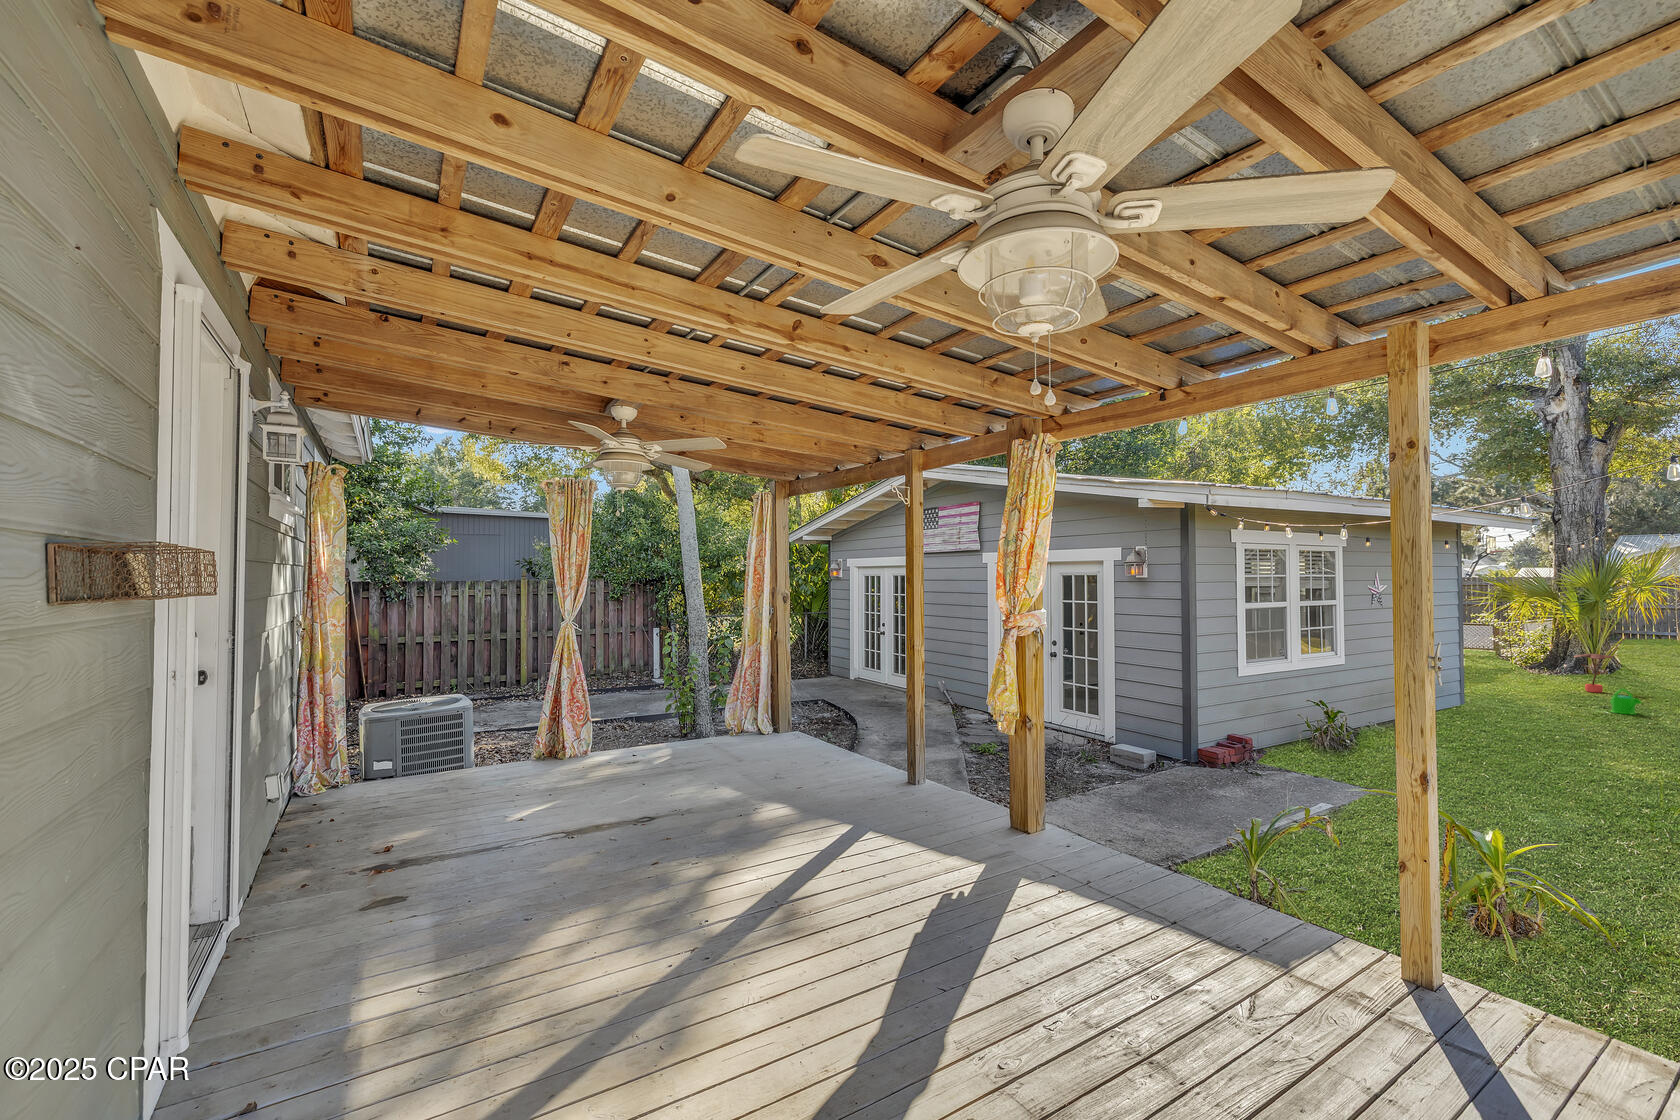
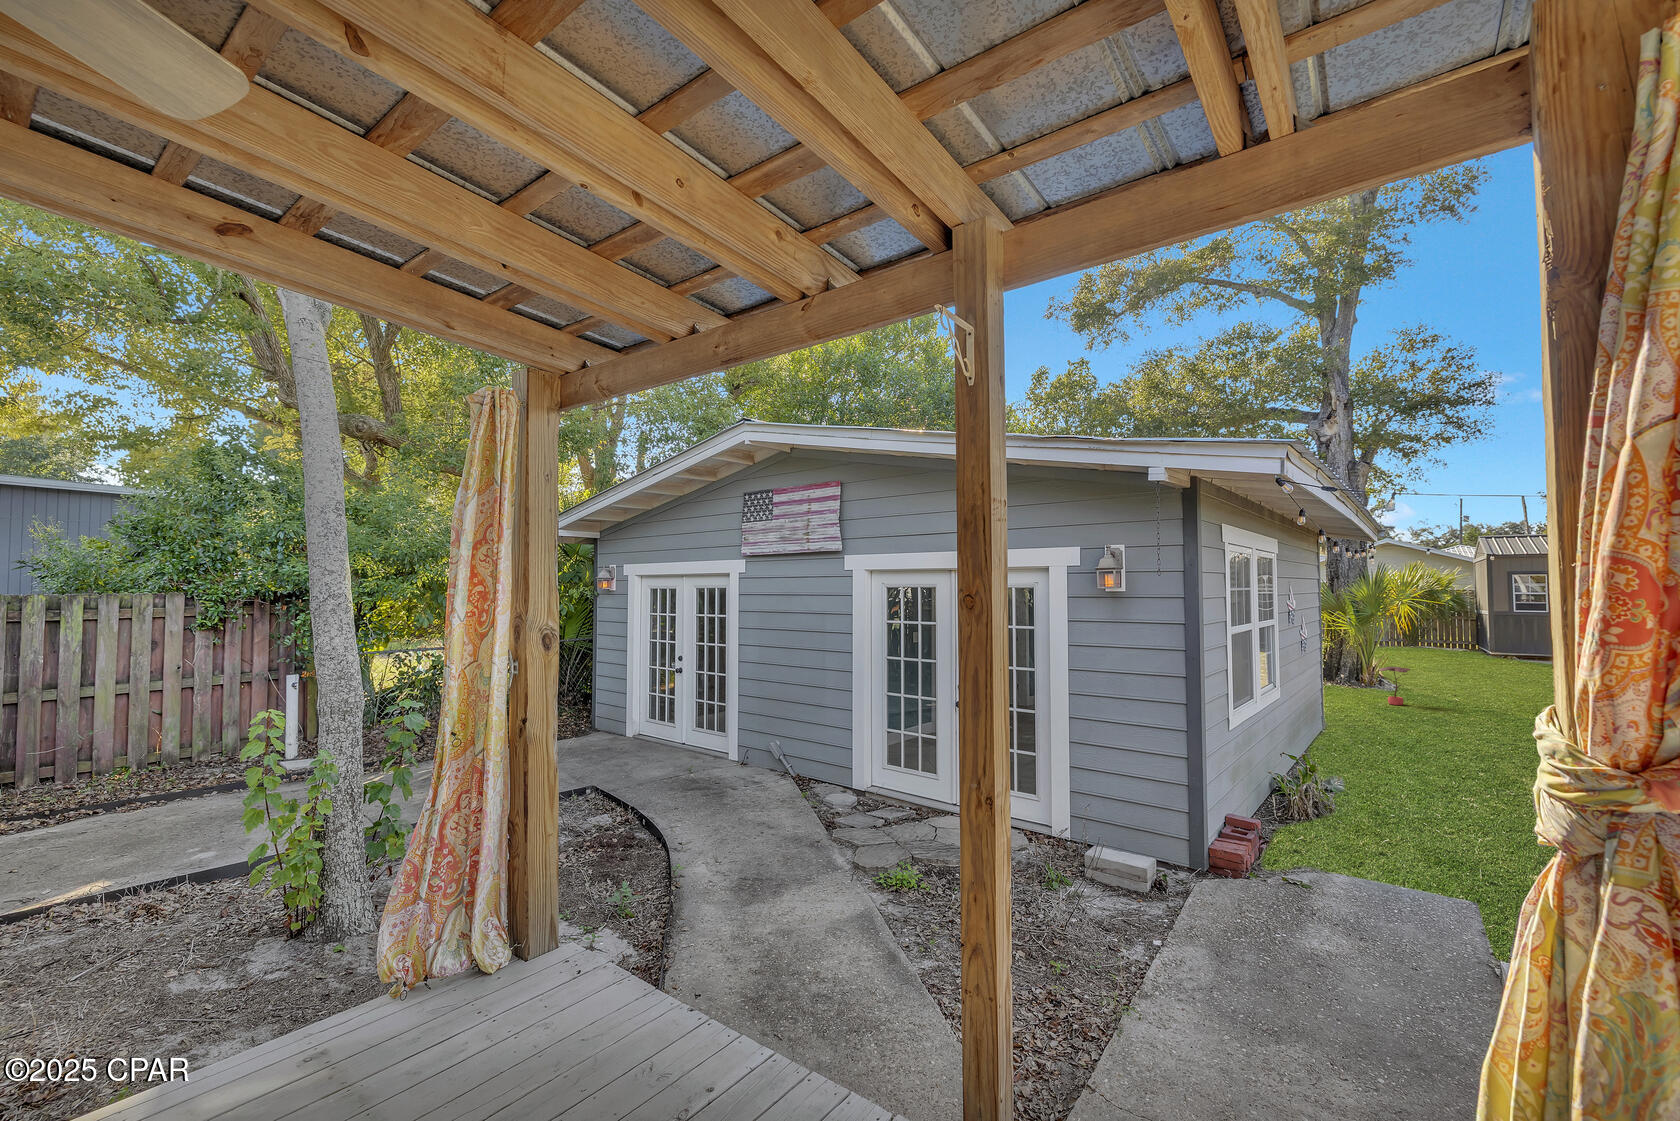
watering can: present [1610,689,1641,715] -> none [1447,705,1484,732]

